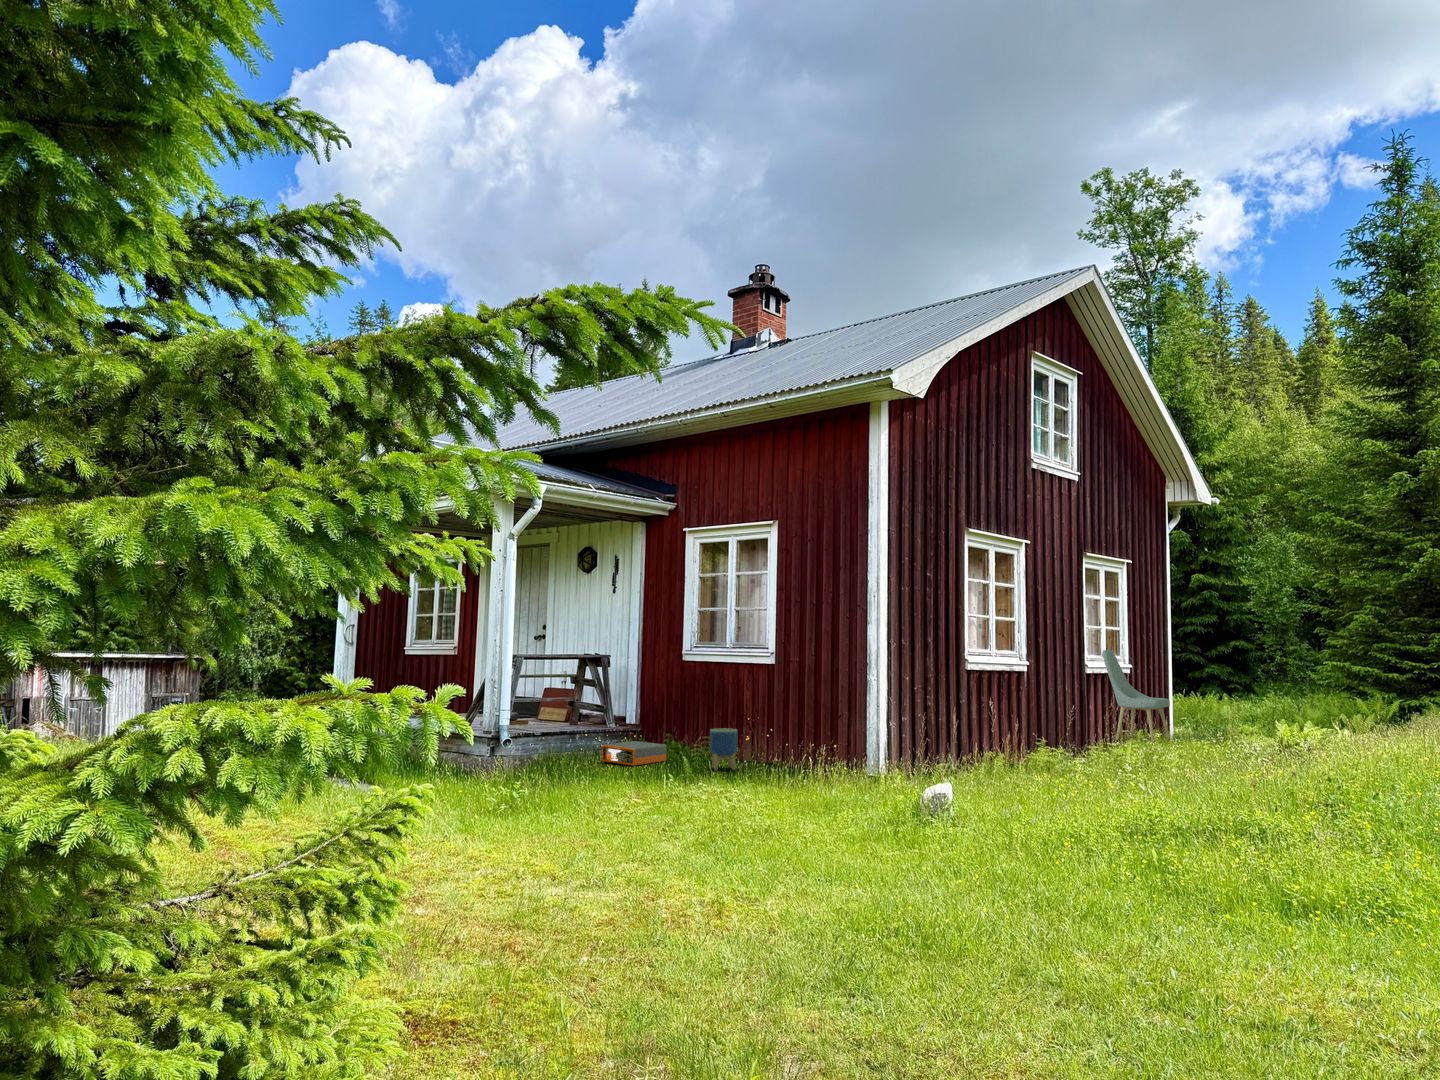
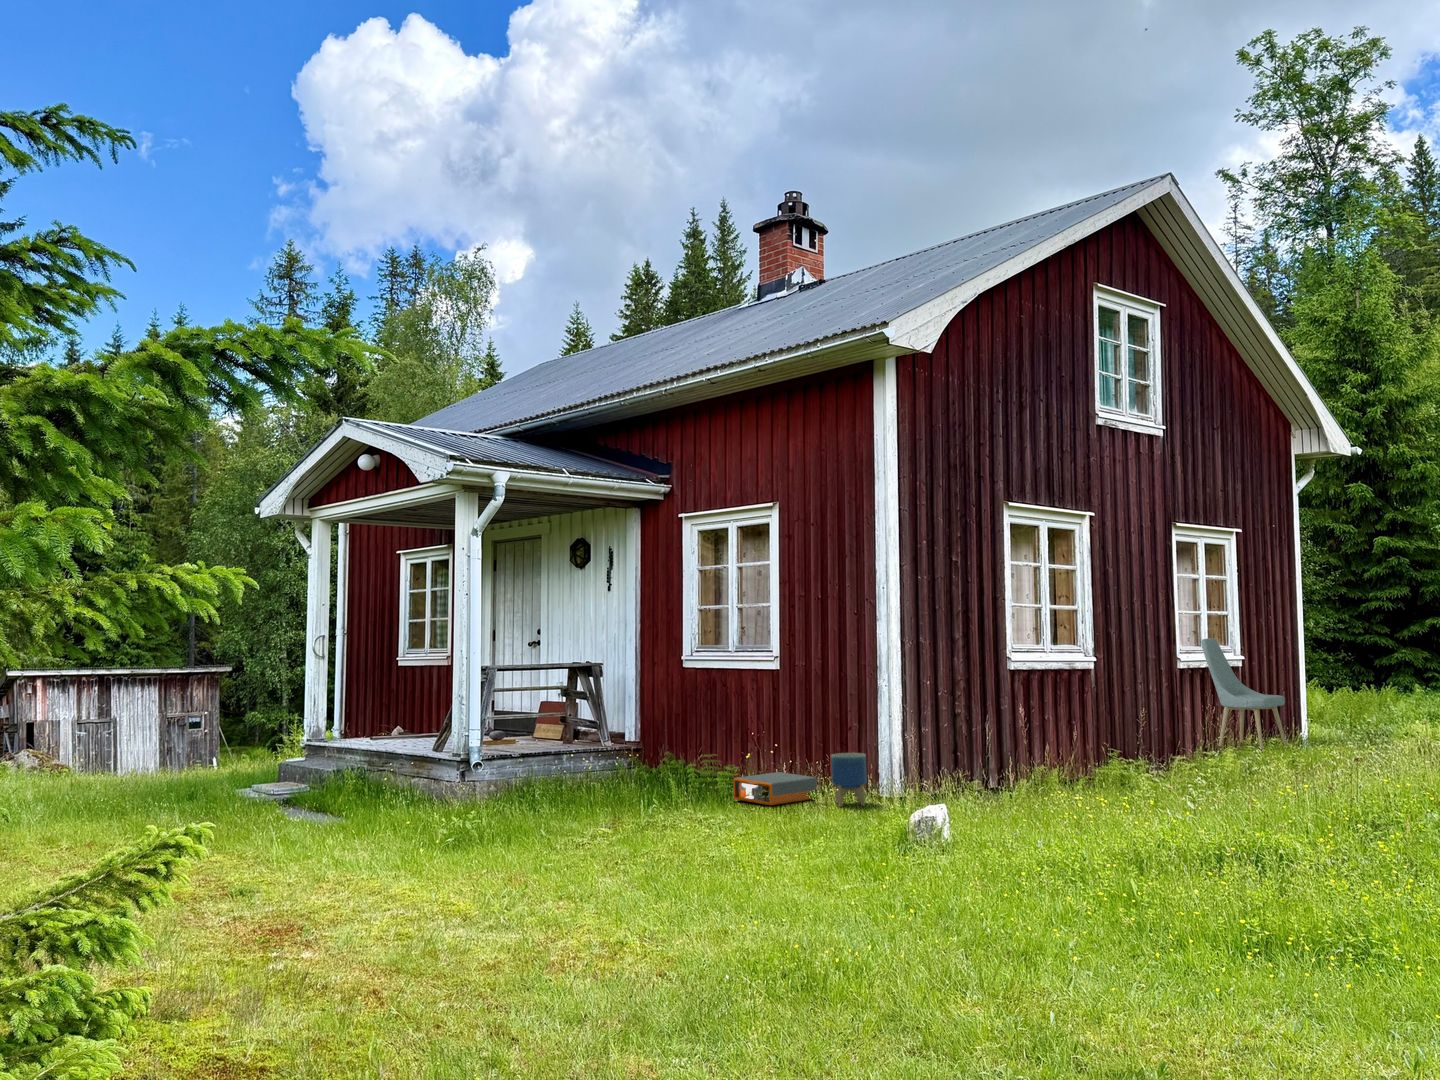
planter: present [710,729,737,770] -> present [831,753,867,807]
storage box: present [601,741,667,766] -> present [733,772,817,805]

